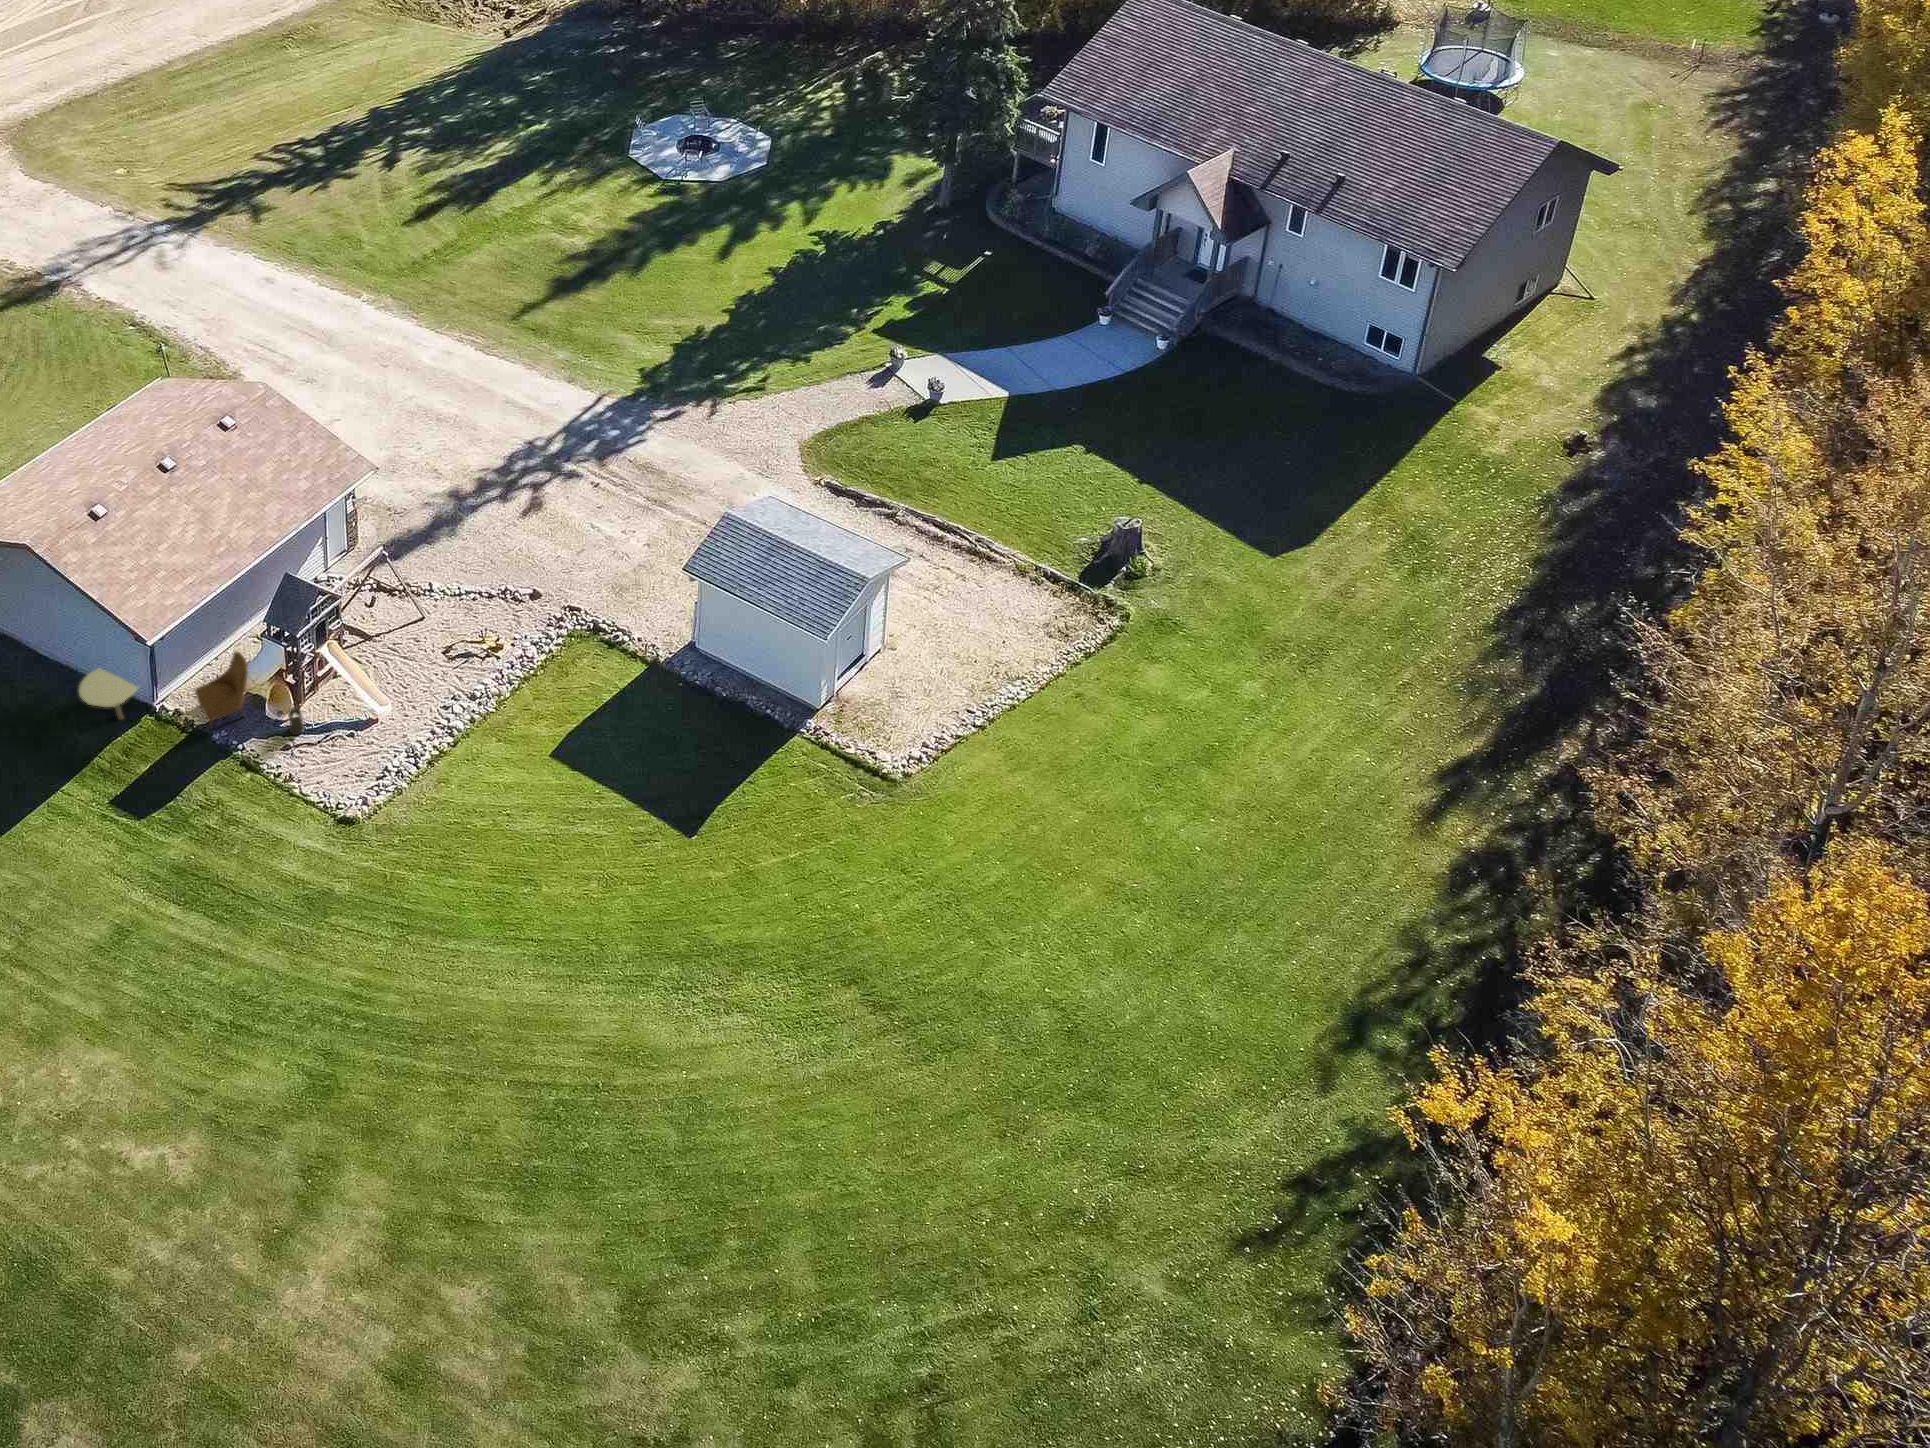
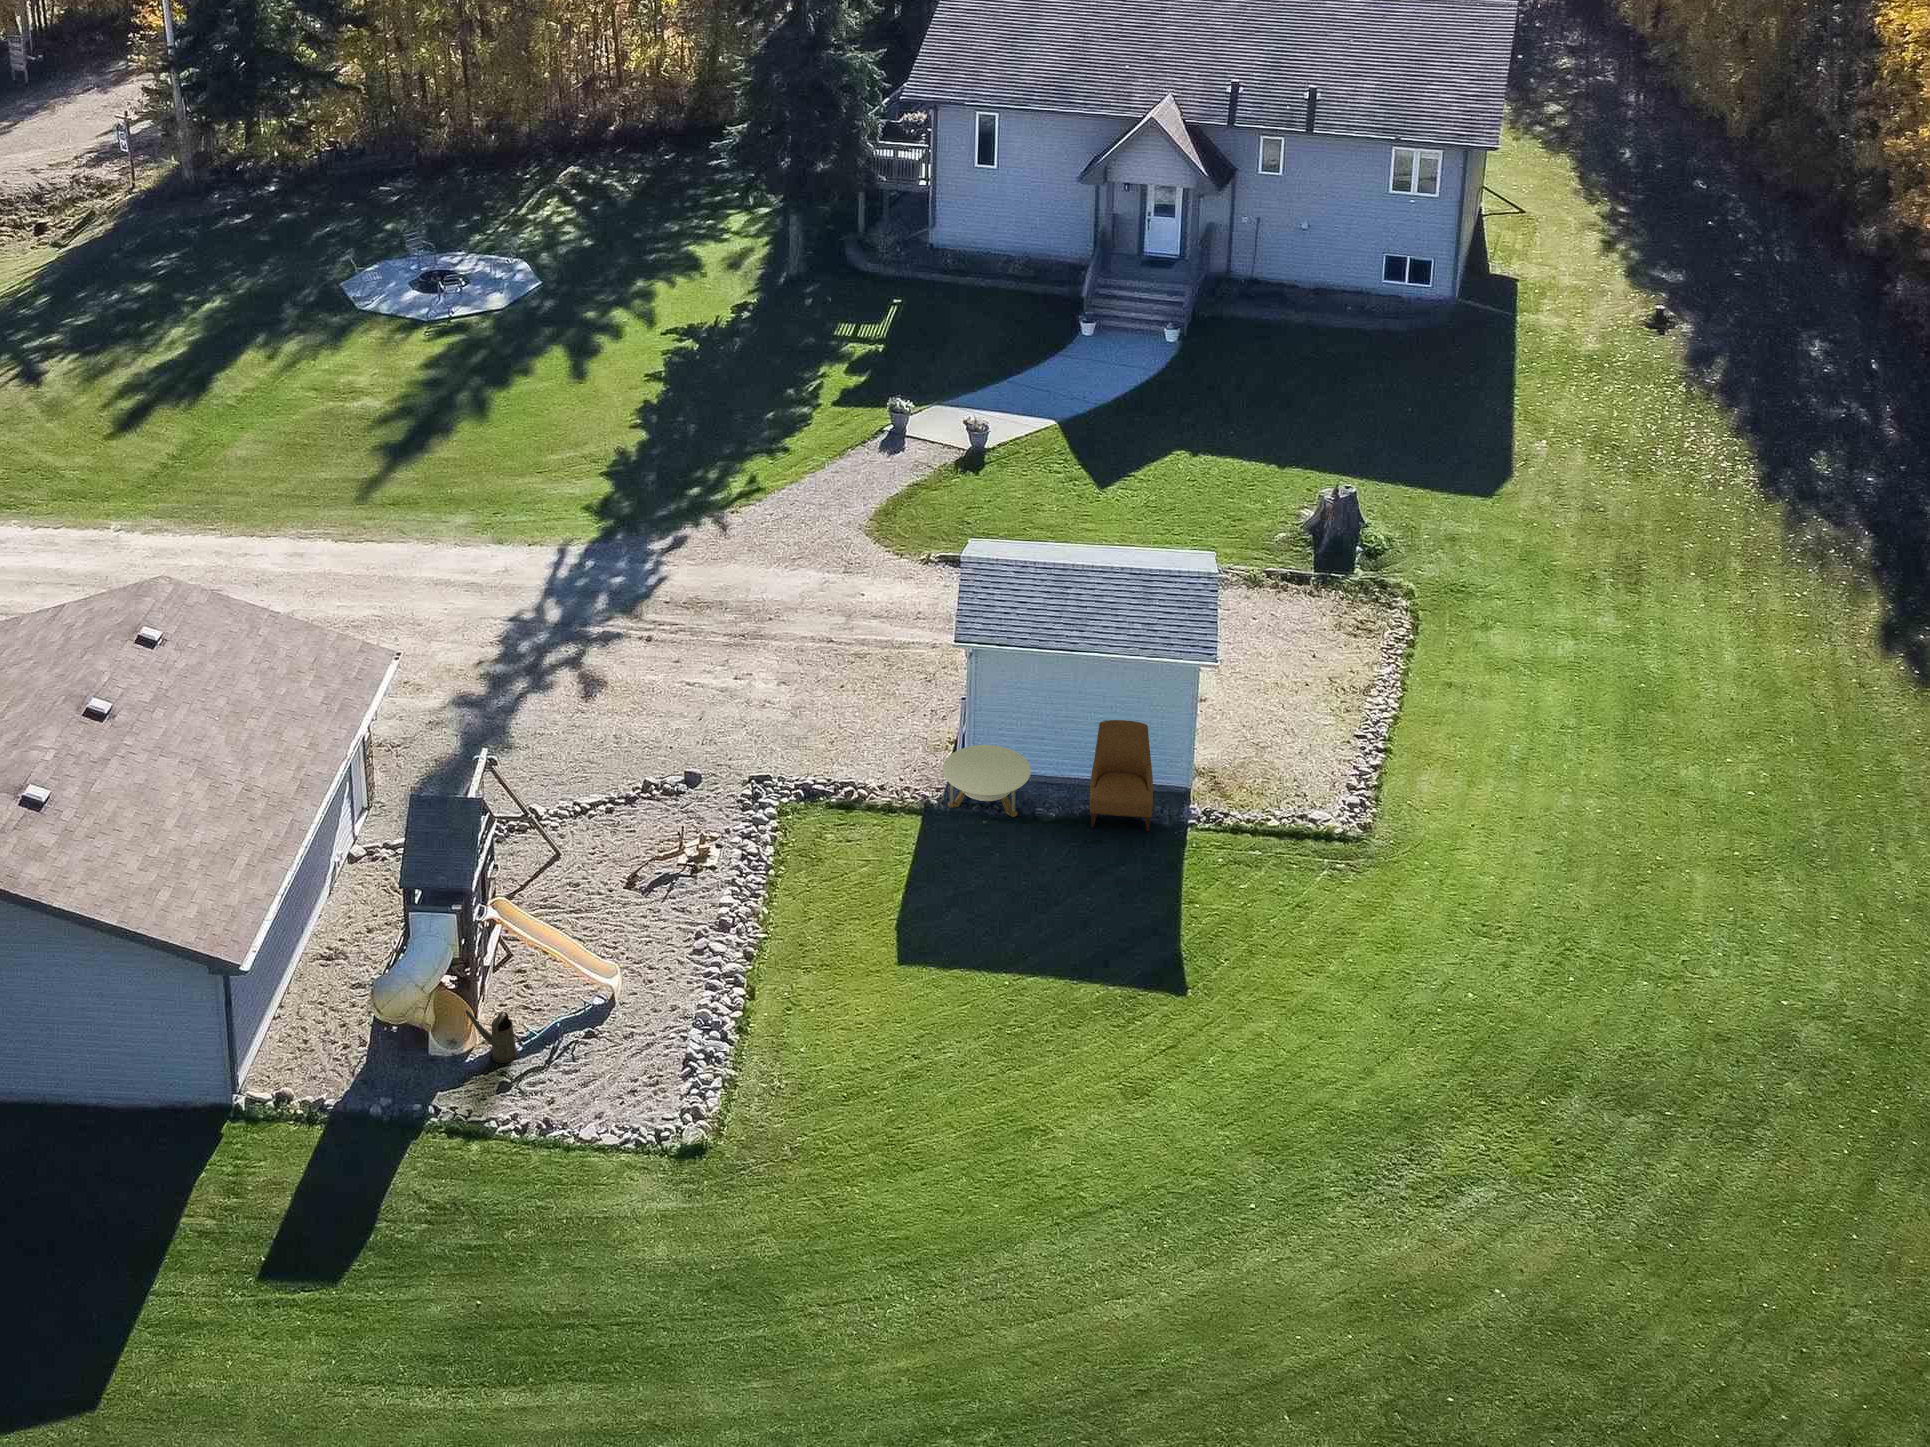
chair: present [195,651,248,728] -> present [1090,720,1153,831]
round table: present [79,669,139,720] -> present [942,745,1031,817]

